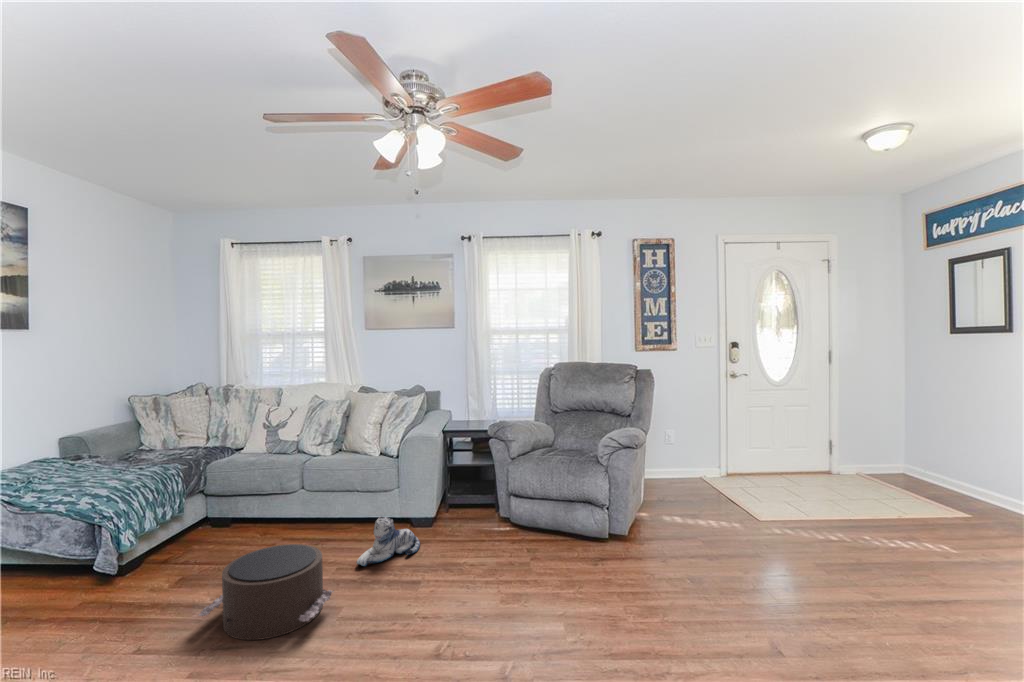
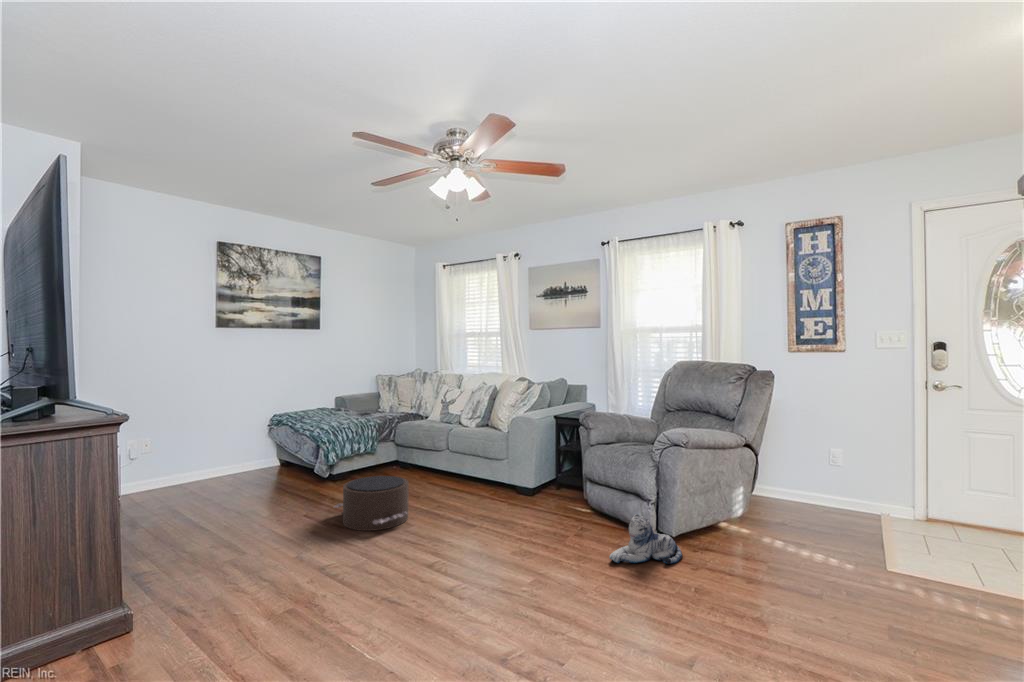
plush toy: present [357,516,420,566] -> present [609,514,682,564]

